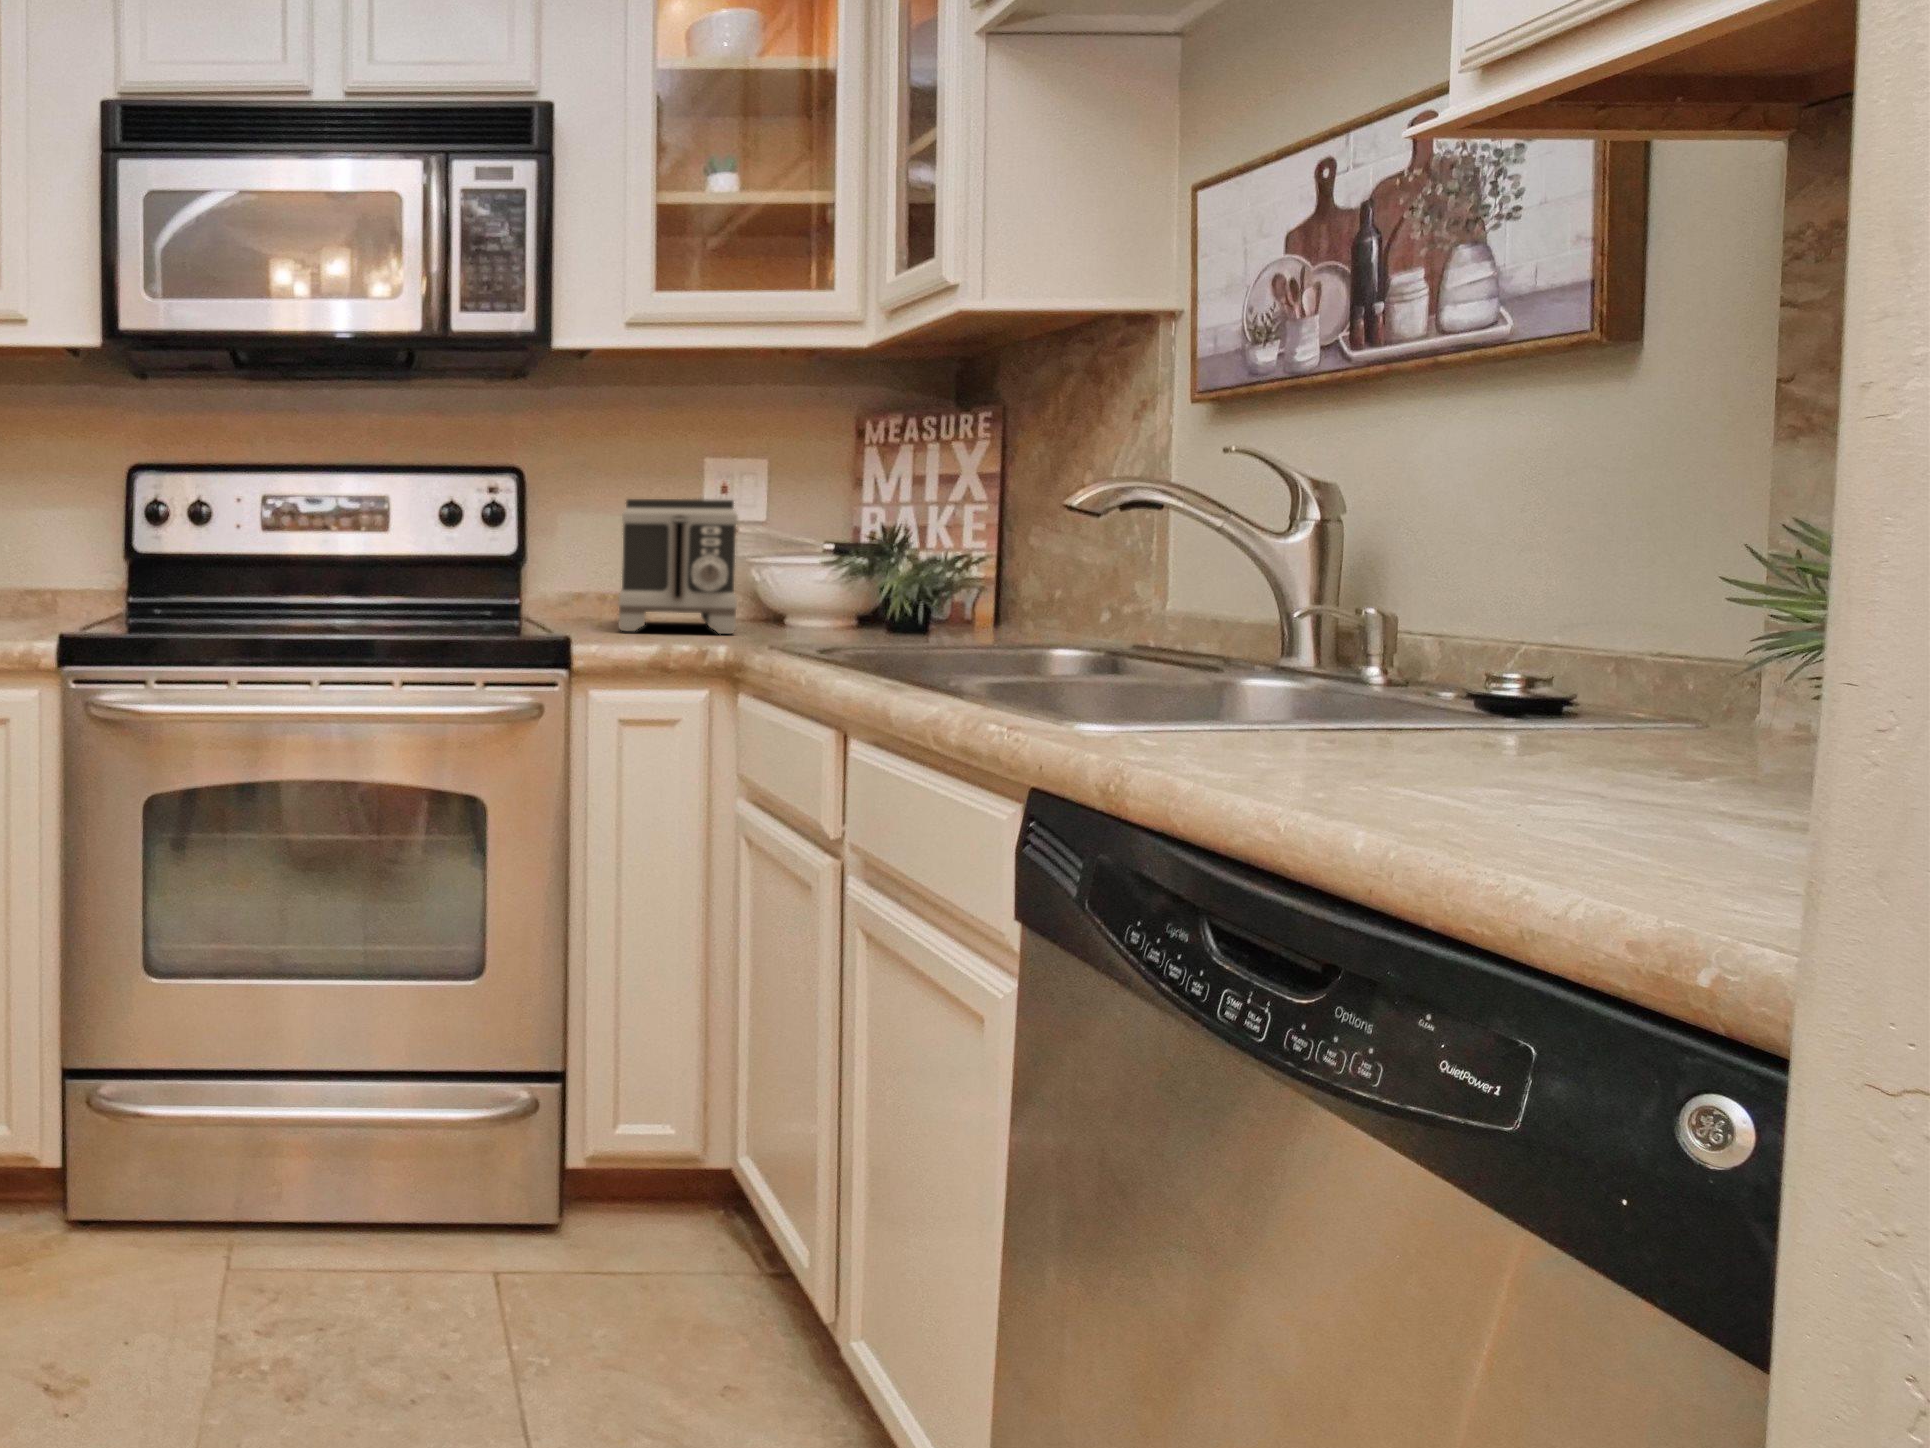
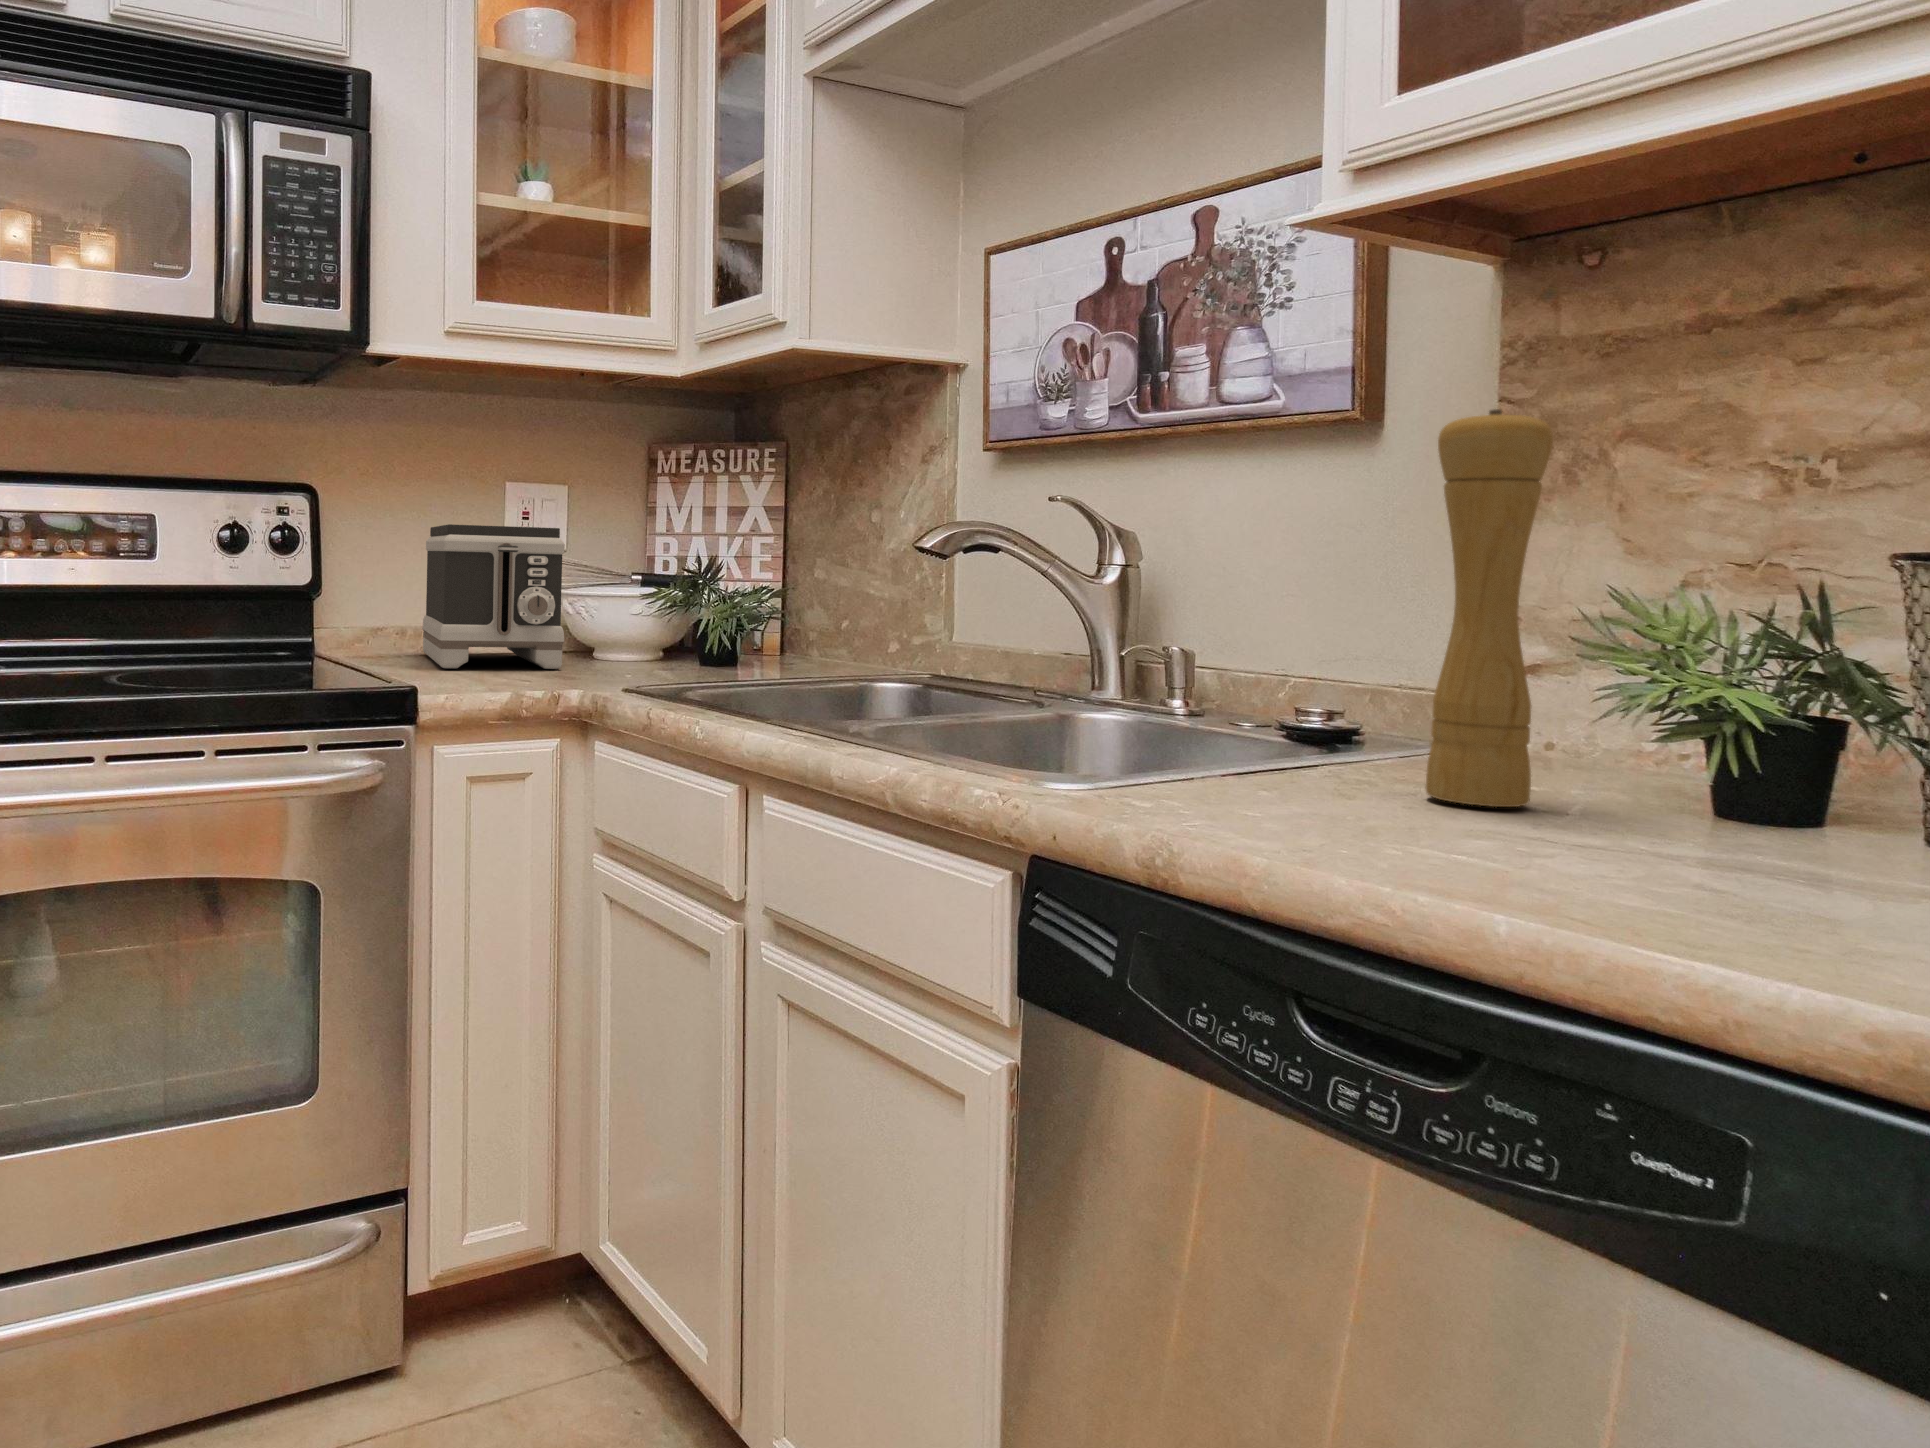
pepper mill: none [1519,325,1682,768] -> present [1426,409,1553,807]

